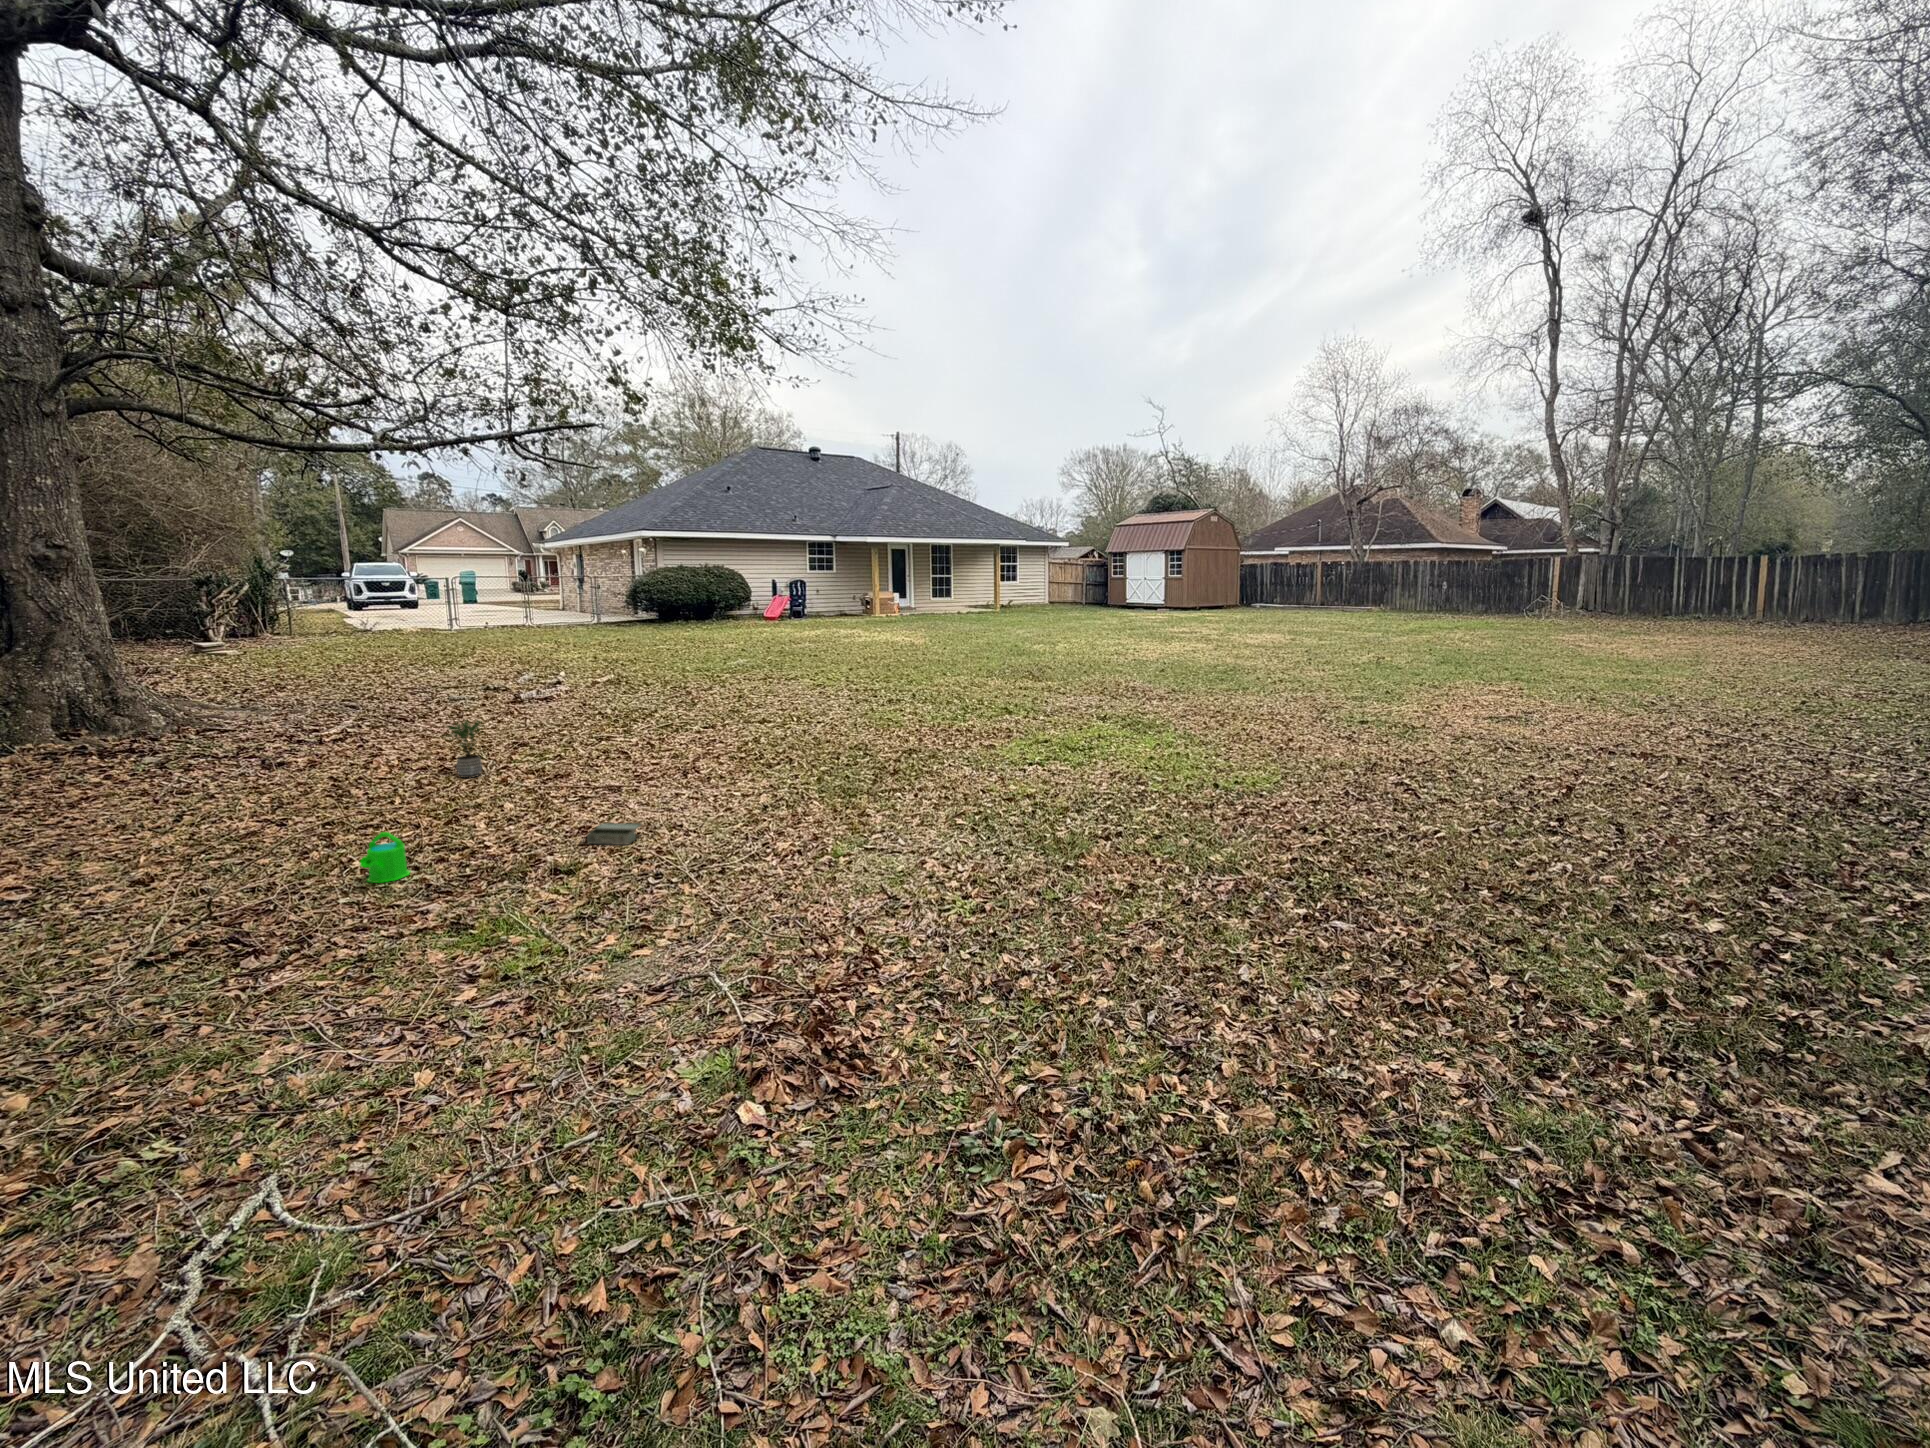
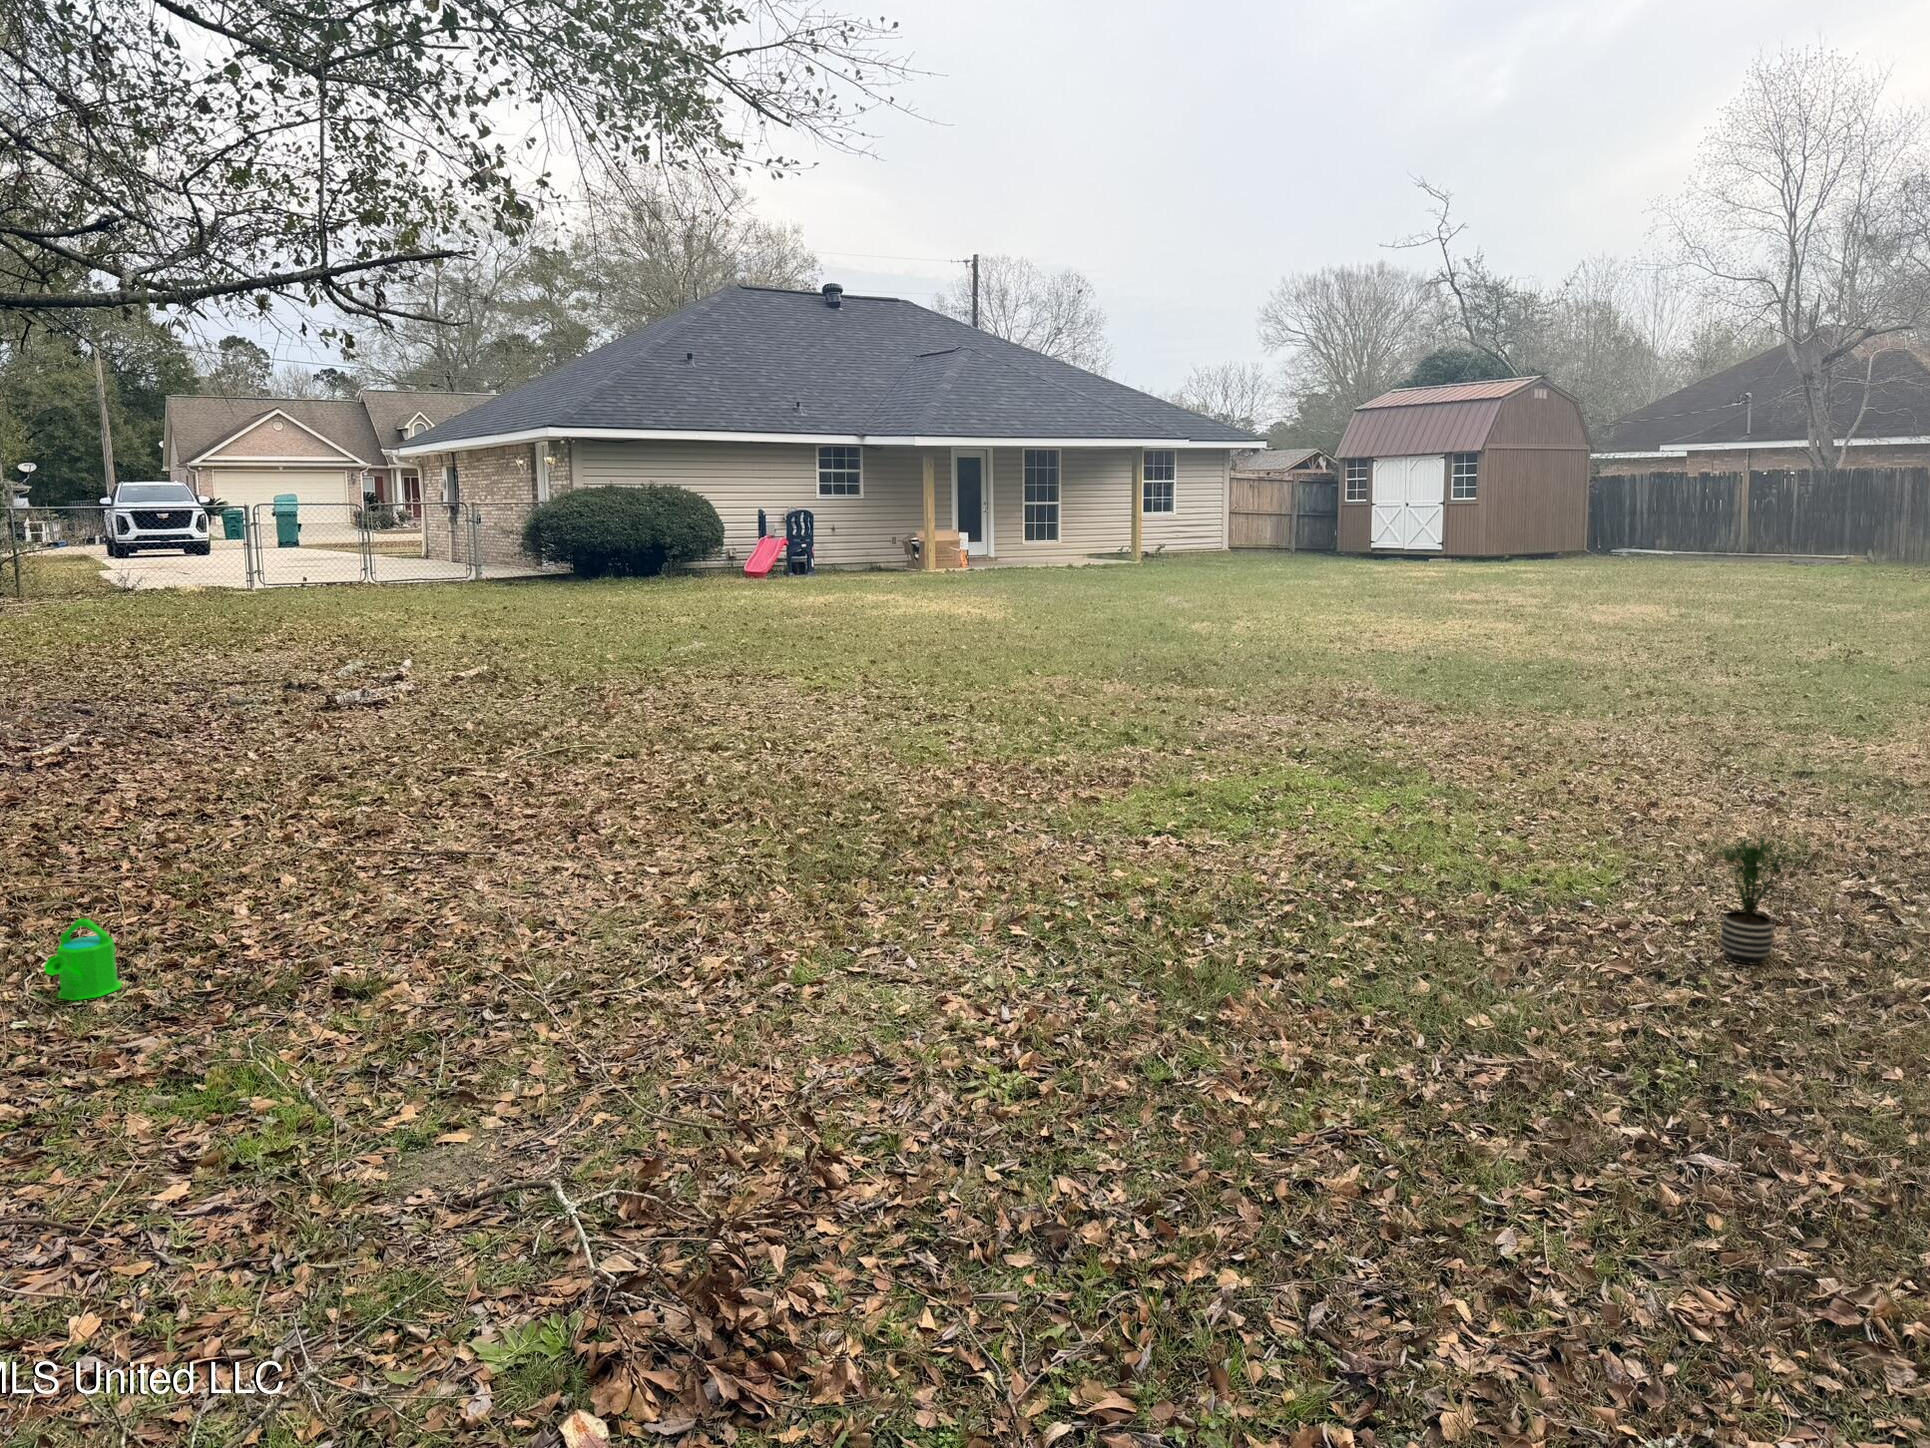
potted plant: present [447,720,482,778] -> present [1714,834,1810,965]
toolbox: present [587,823,641,845] -> none [396,914,486,952]

